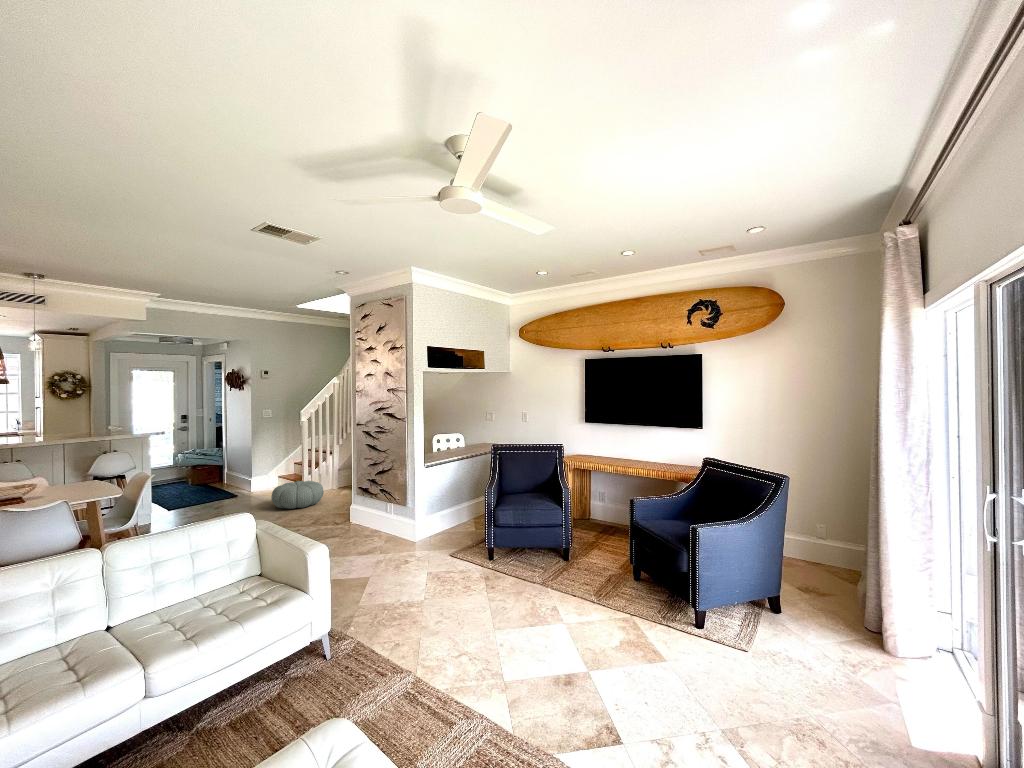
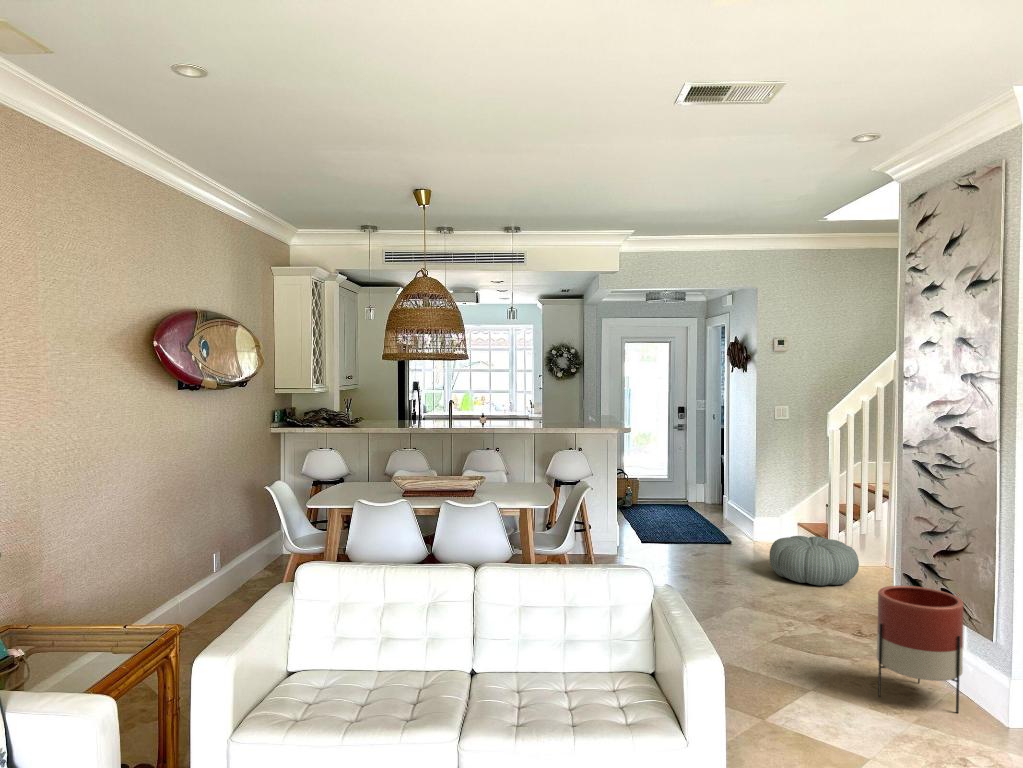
planter: none [356,490,394,549] -> present [877,585,963,713]

